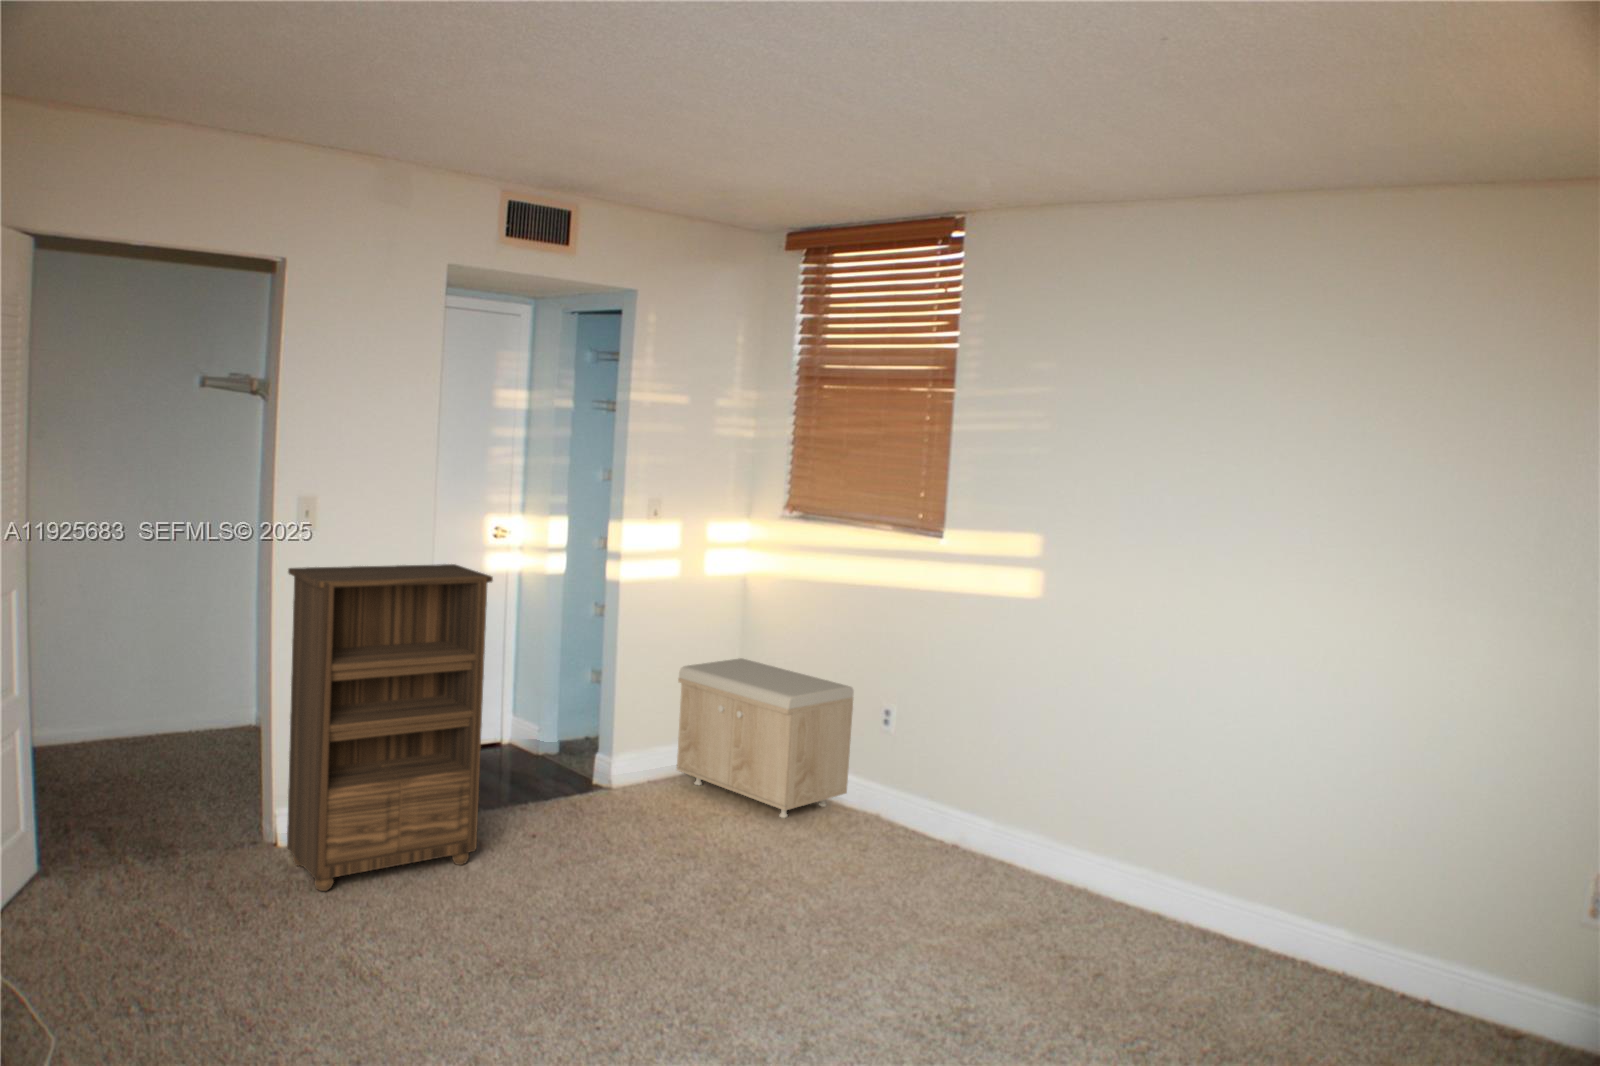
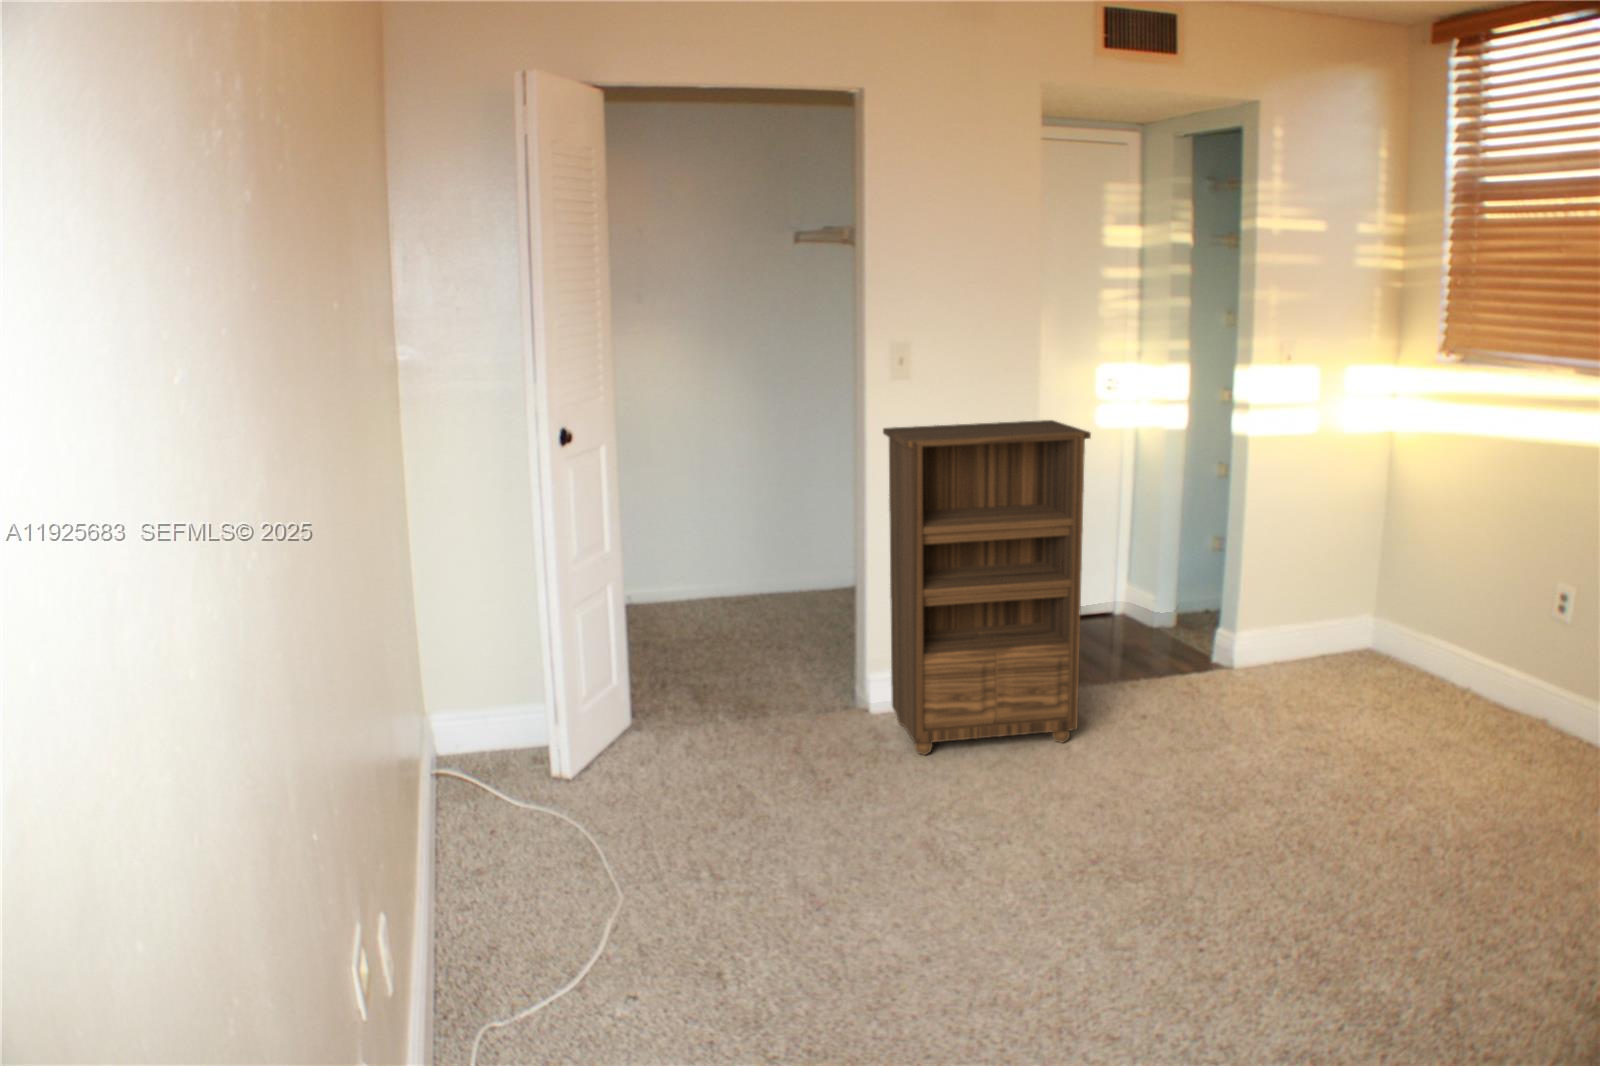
storage bench: present [677,658,854,818] -> none [1316,527,1570,727]

